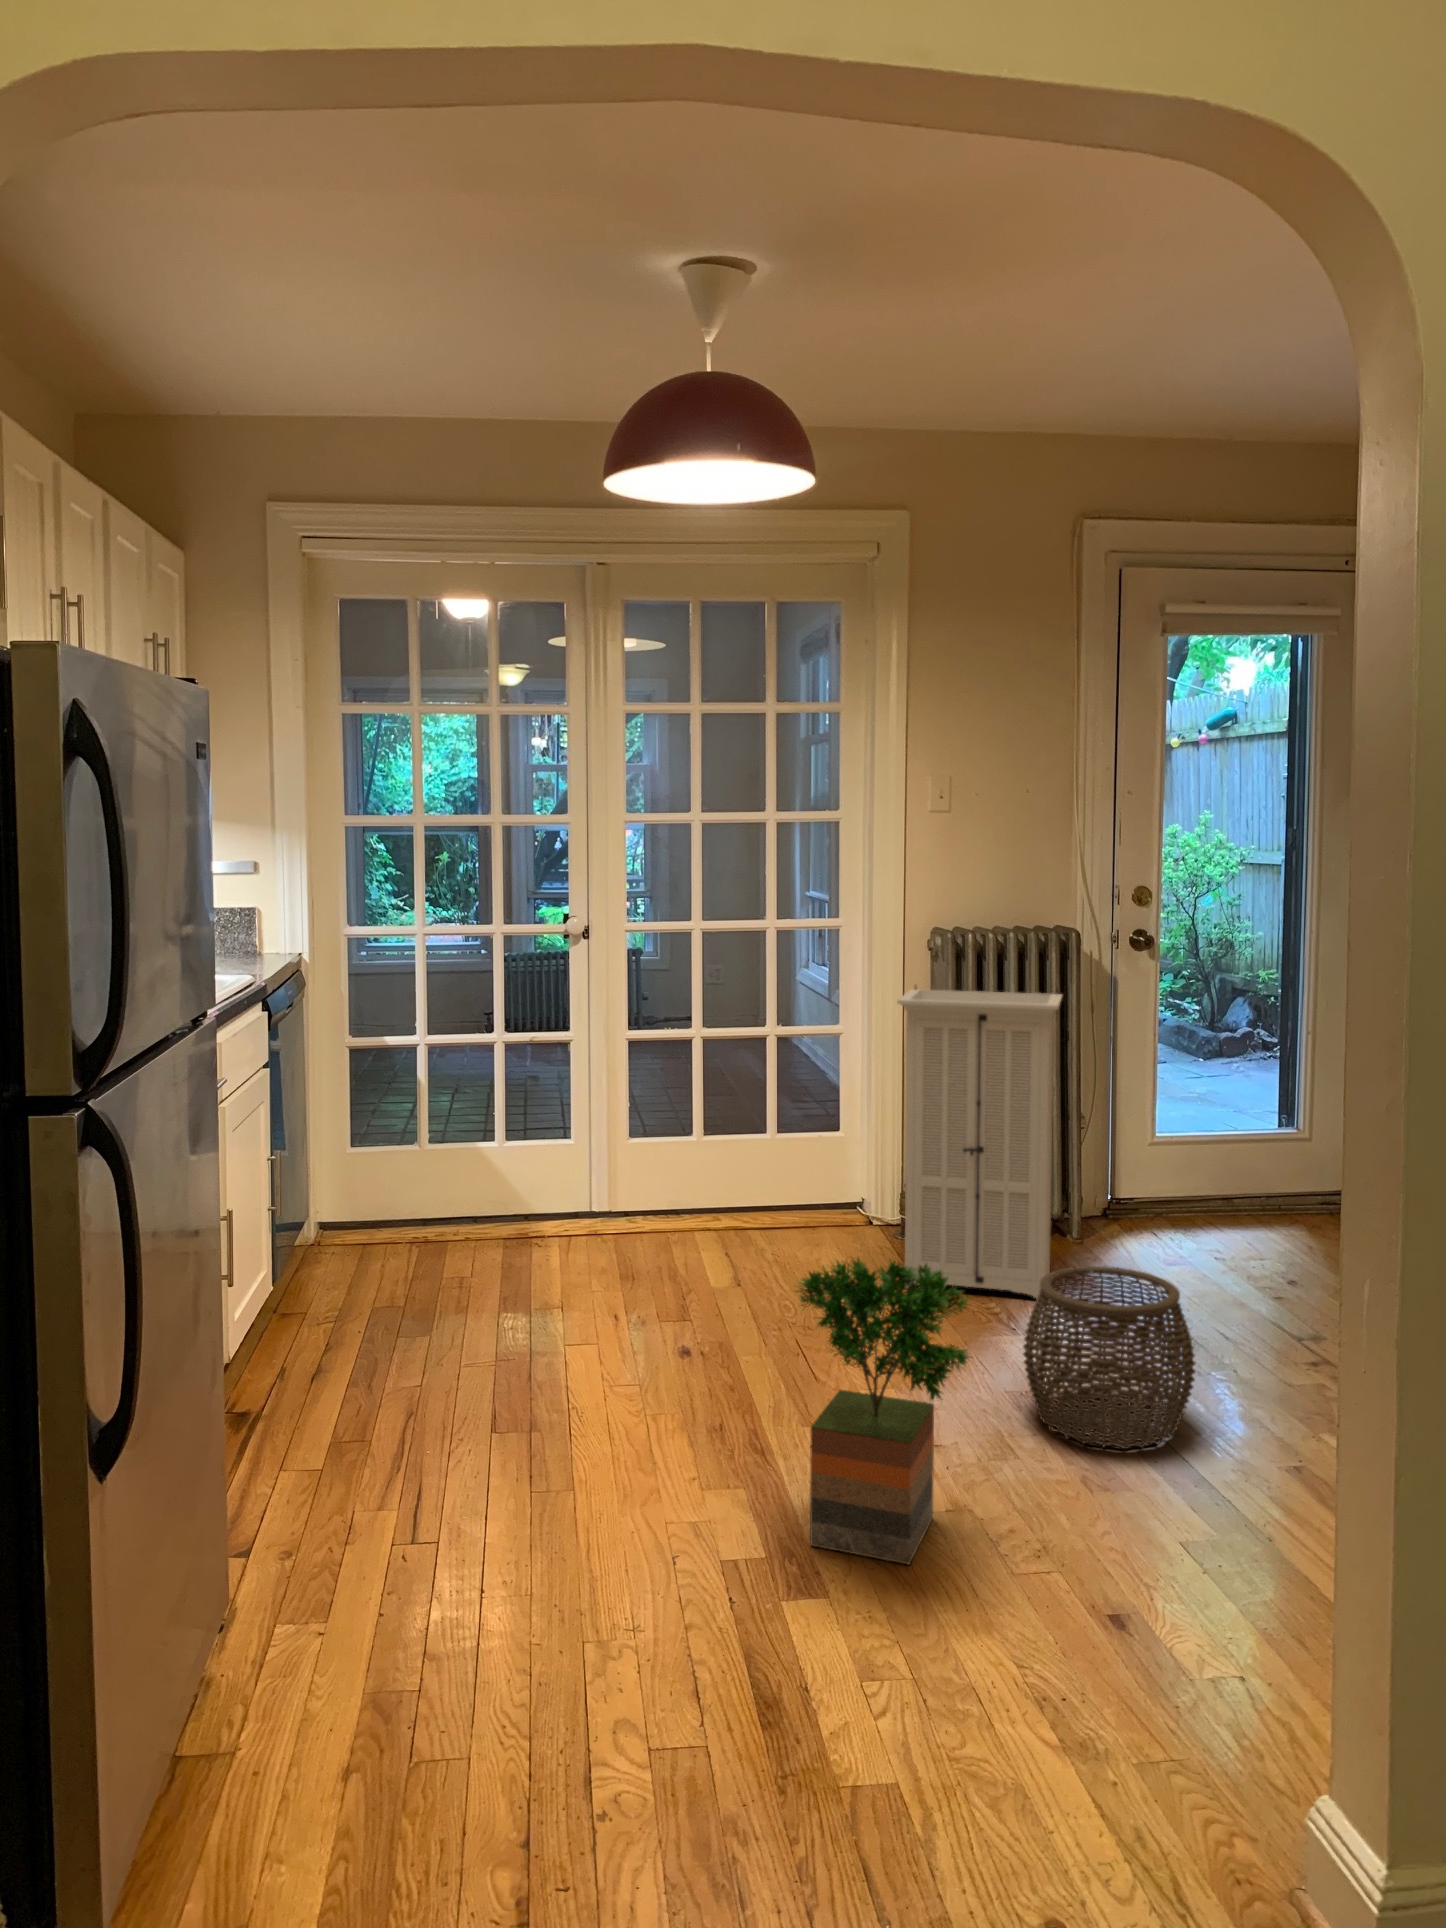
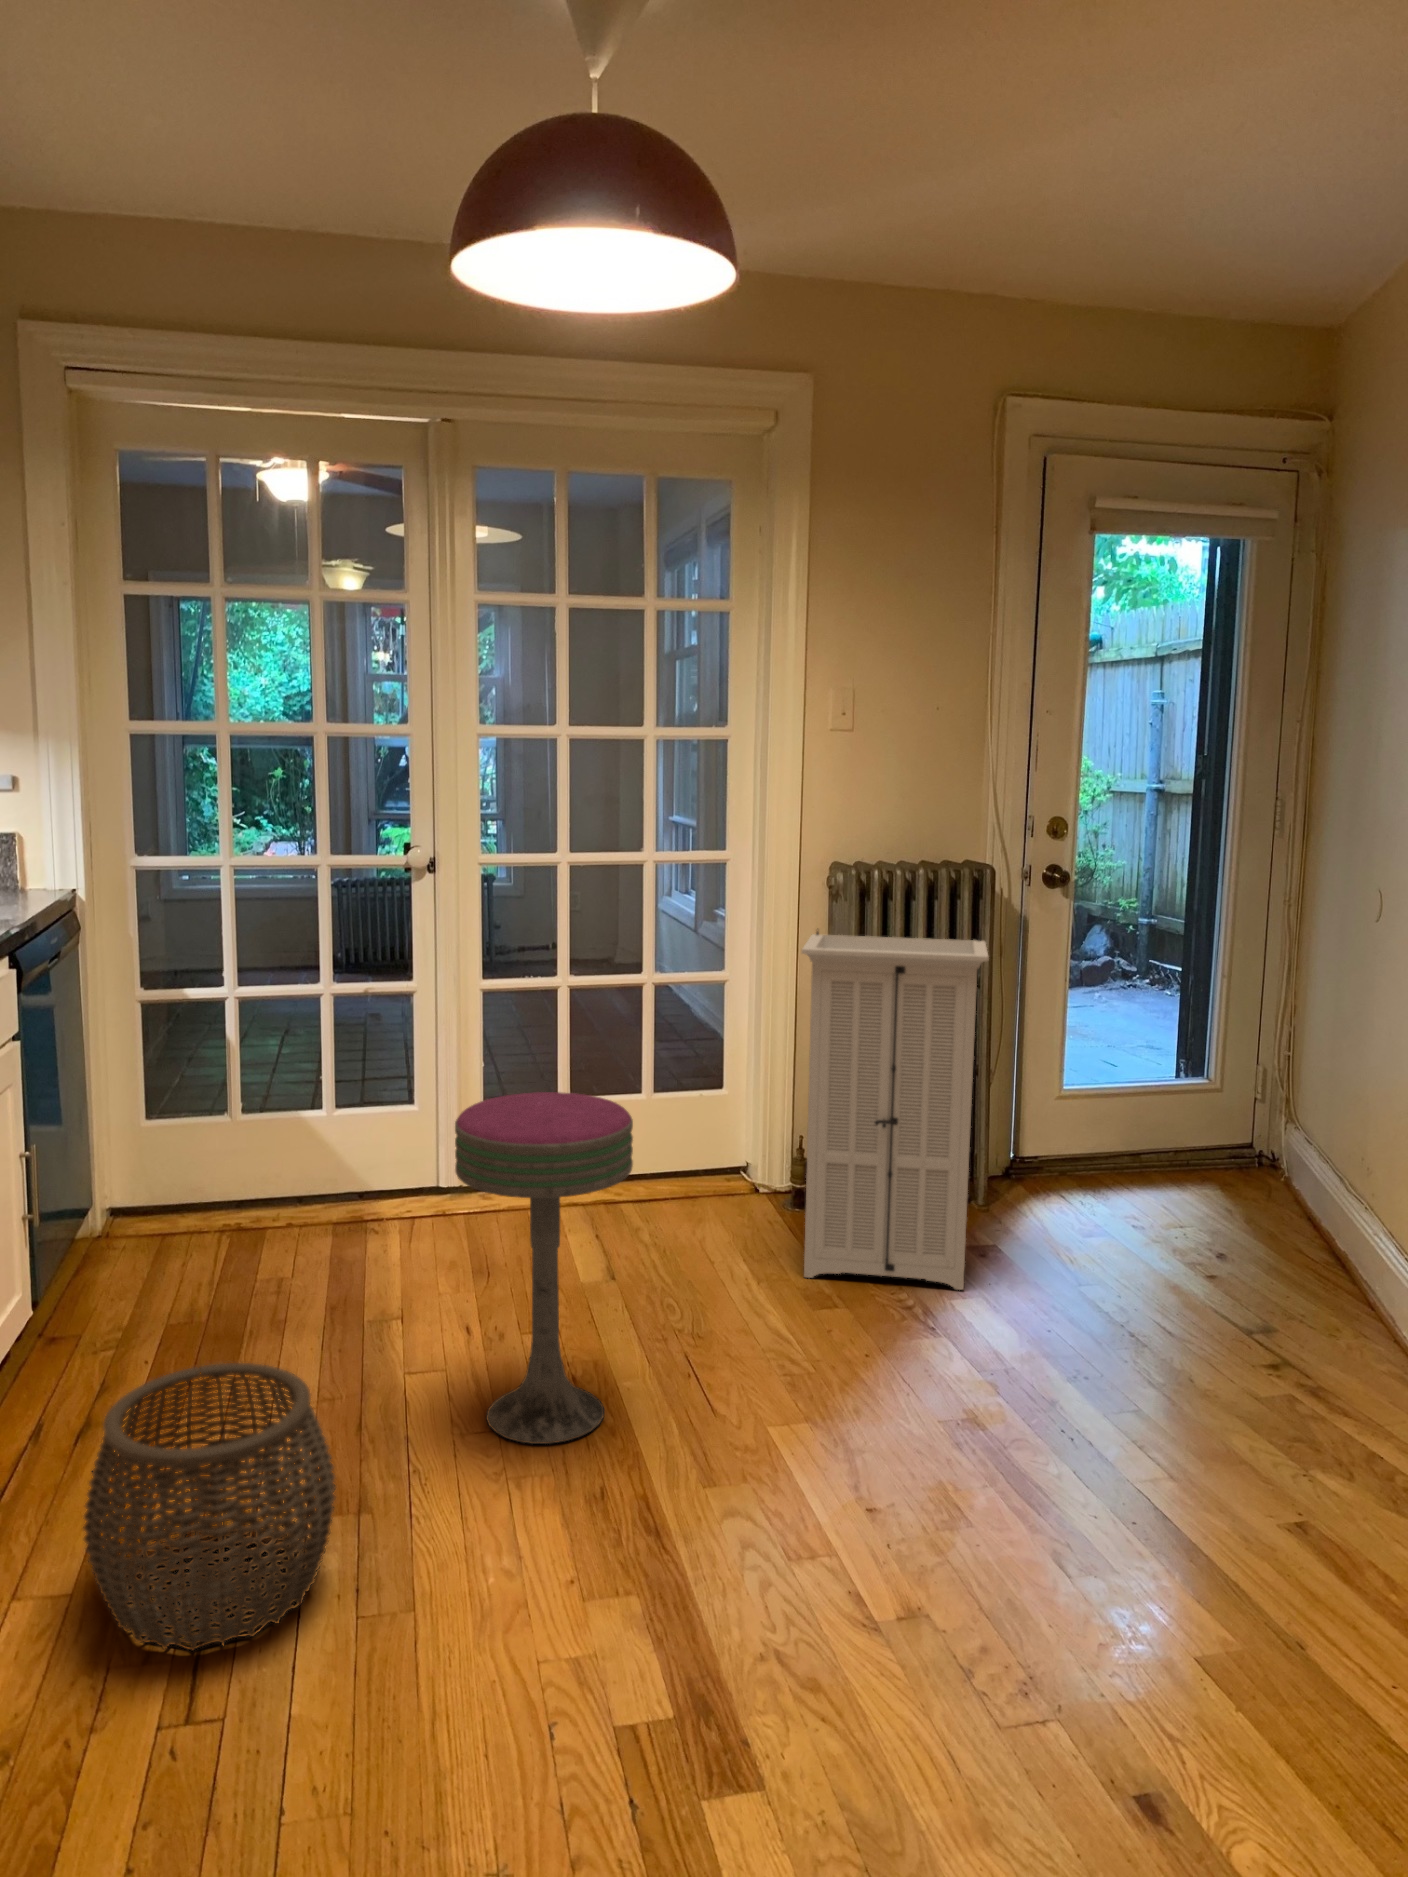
bar stool: none [606,1112,747,1393] -> present [455,1092,633,1444]
potted tree: present [796,1258,971,1564] -> none [706,1306,953,1719]
woven basket: present [1023,1266,1195,1449] -> present [83,1363,336,1650]

